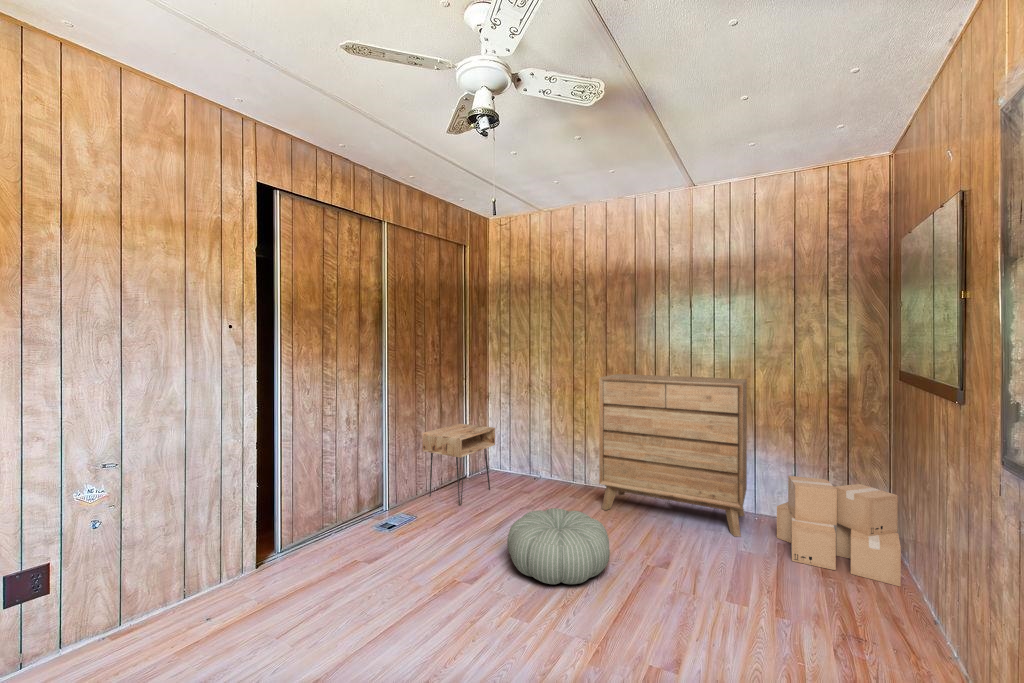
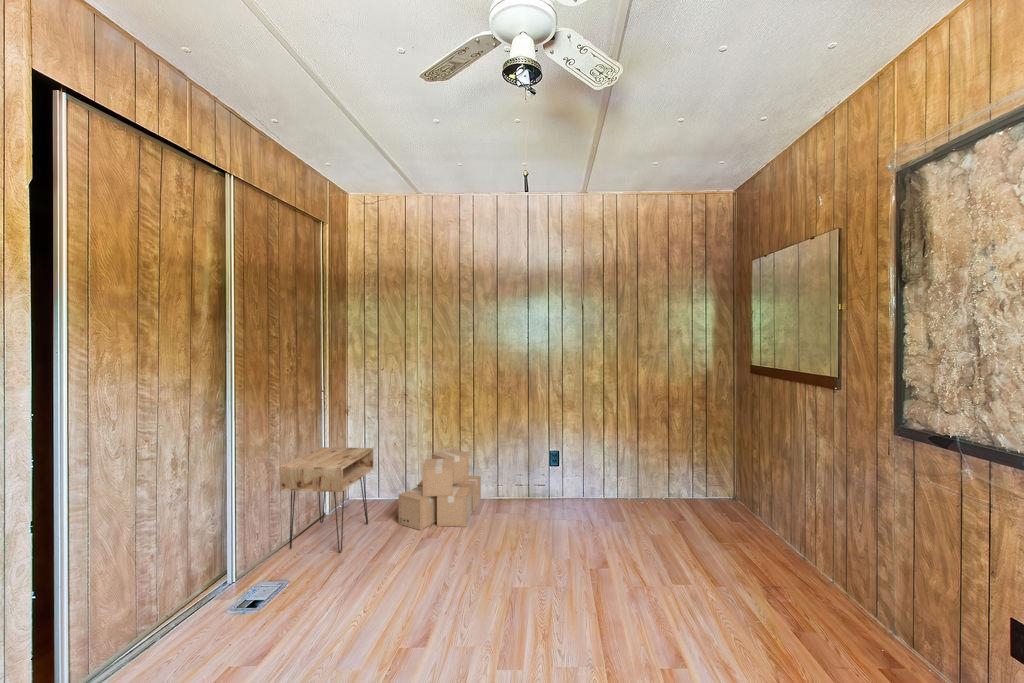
dresser: present [599,374,747,537] -> none [503,377,644,528]
cardboard box: present [777,476,901,586] -> present [398,449,481,530]
pouf: present [507,508,610,584] -> none [444,534,564,630]

